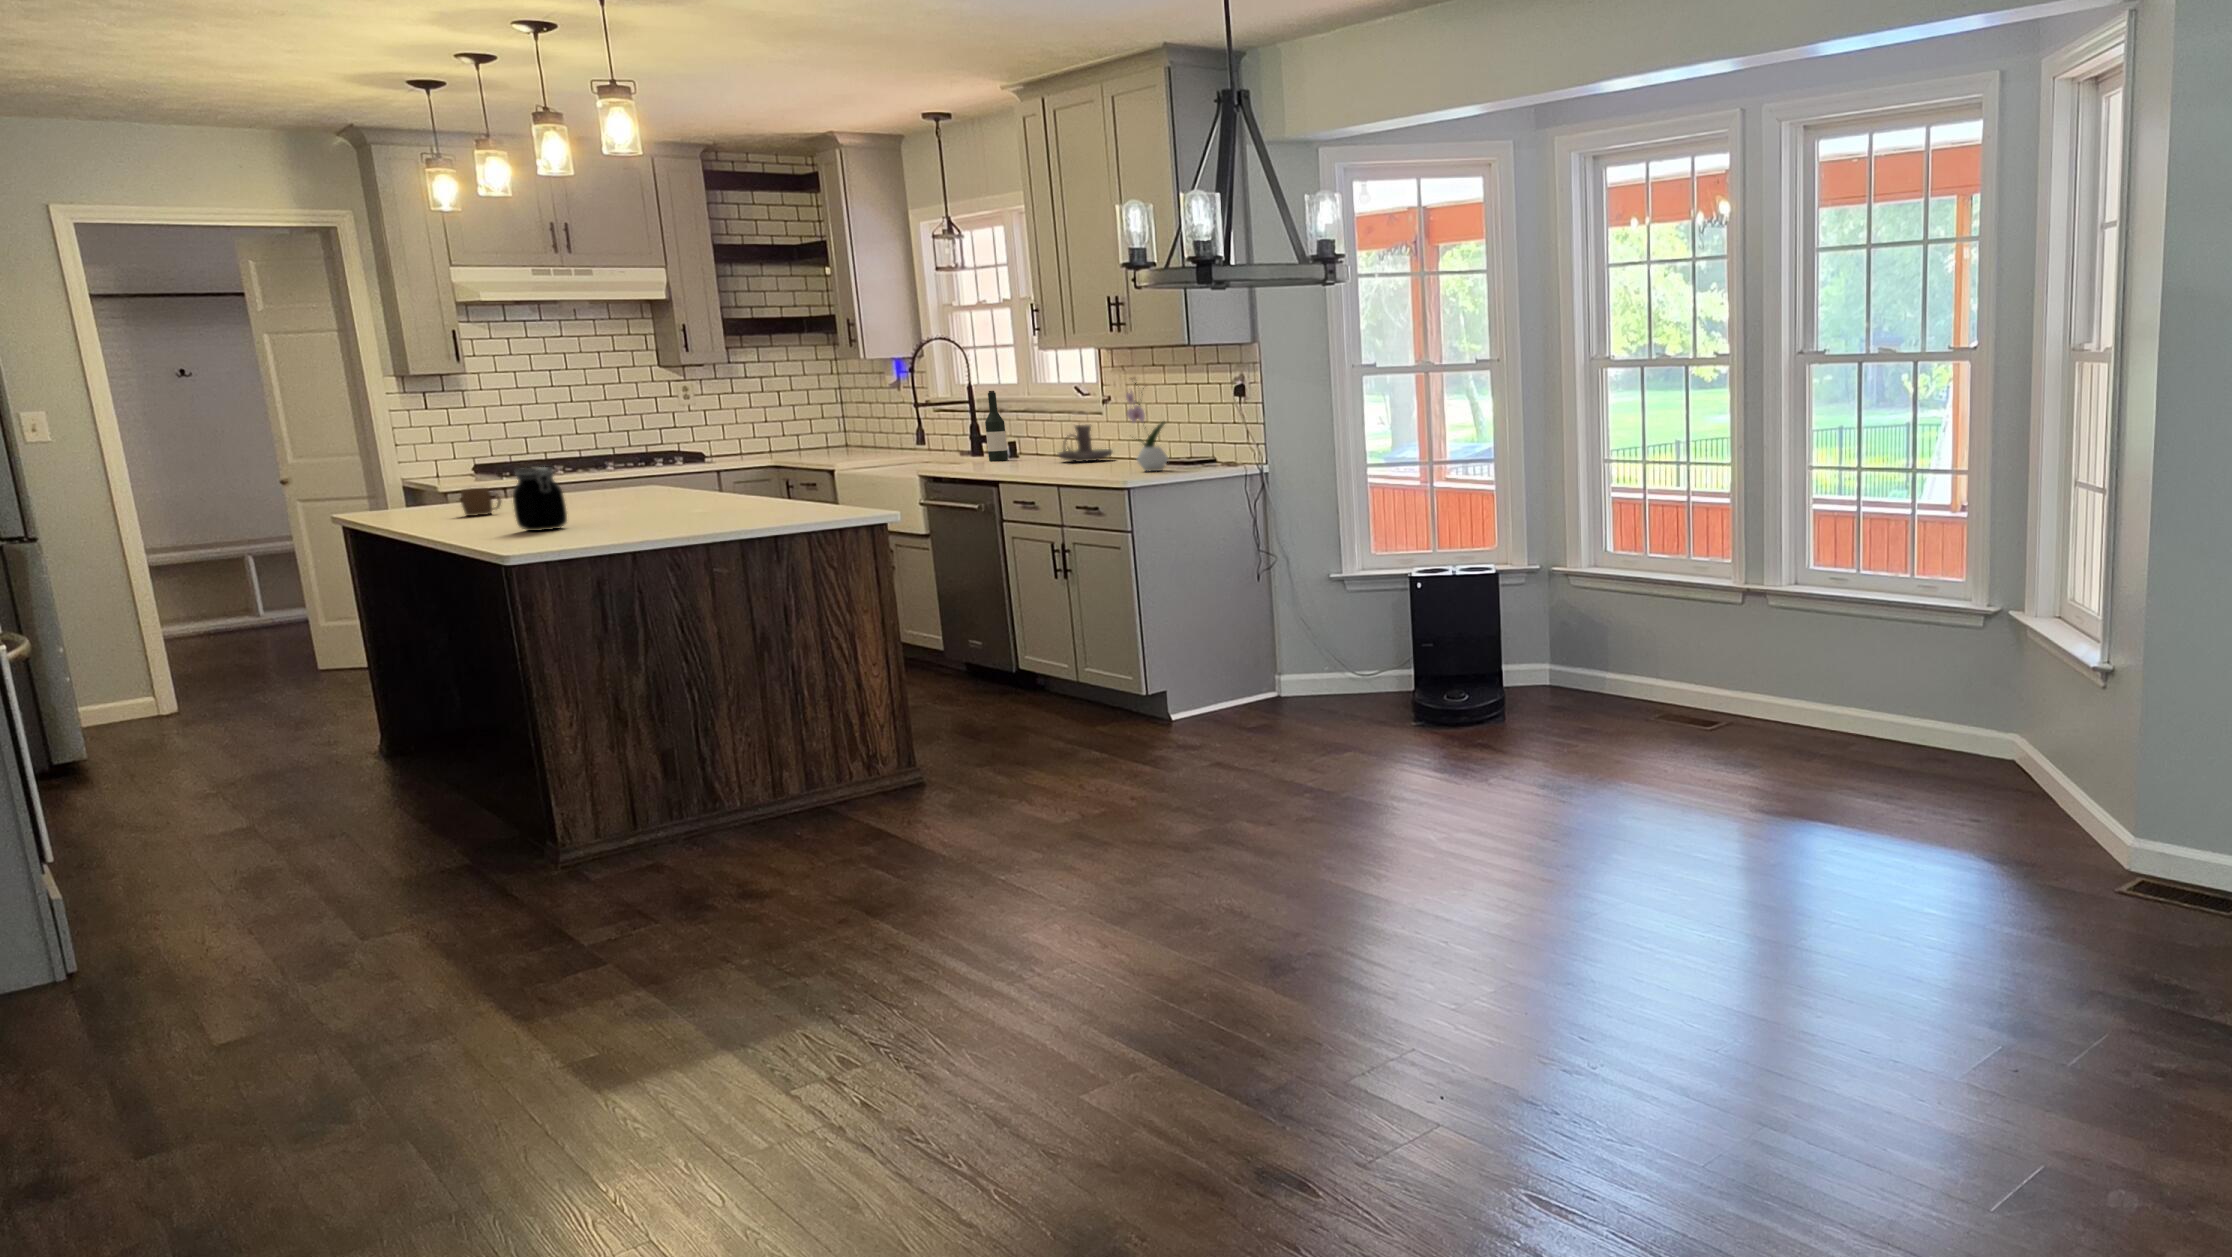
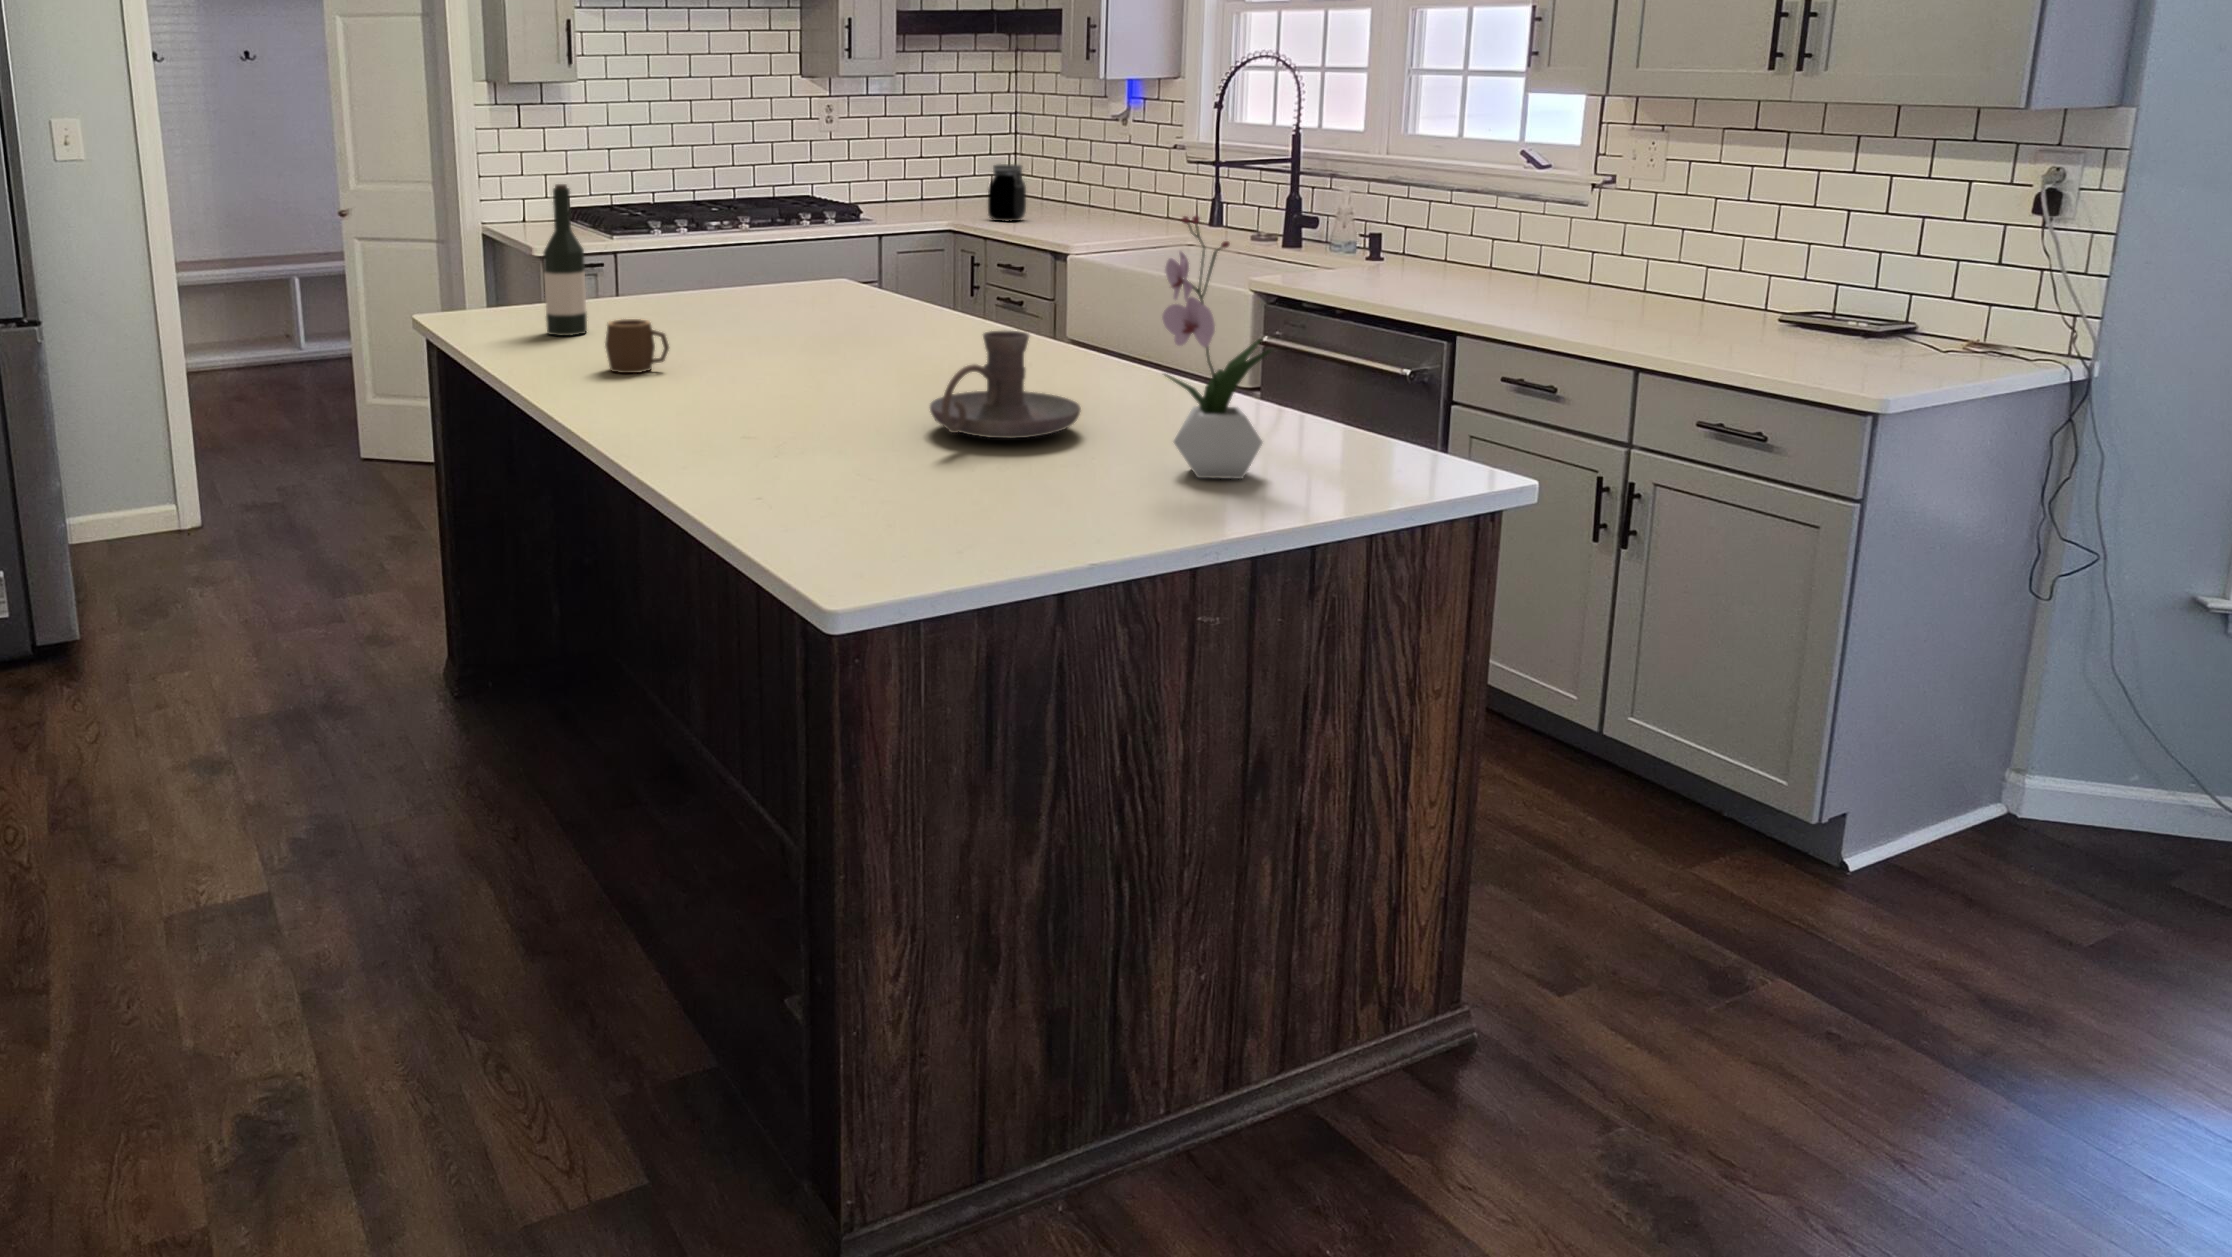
flower arrangement: present [1126,383,1168,471] -> present [1162,216,1272,479]
wine bottle: present [985,391,1008,461] -> present [544,184,587,336]
candle holder: present [1057,425,1112,462] -> present [930,331,1081,438]
jar: present [513,467,567,531] -> present [988,164,1026,221]

